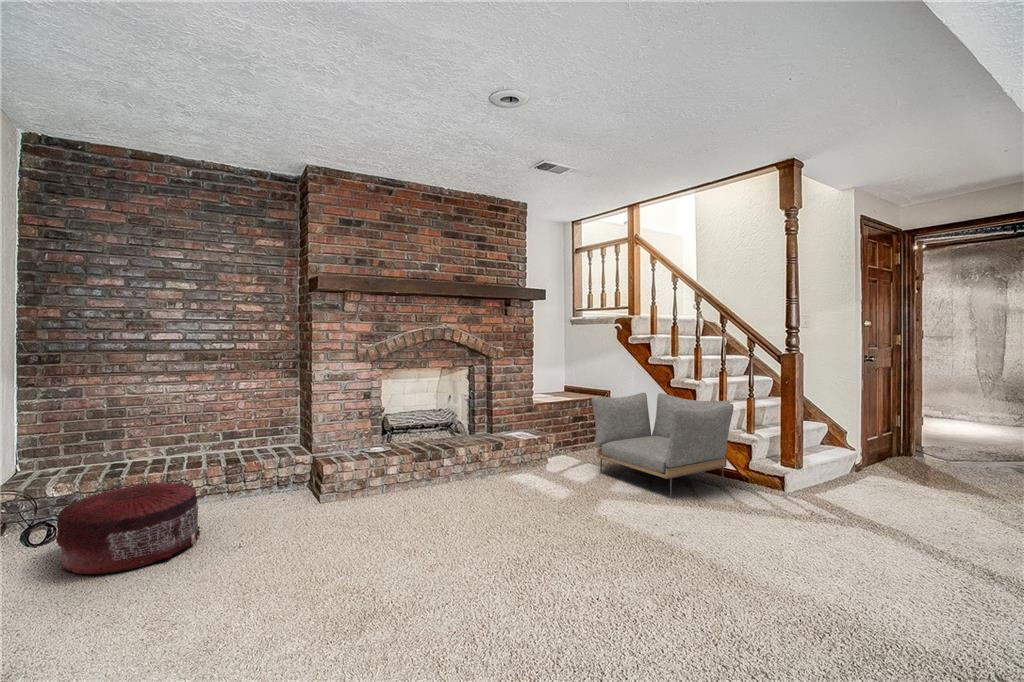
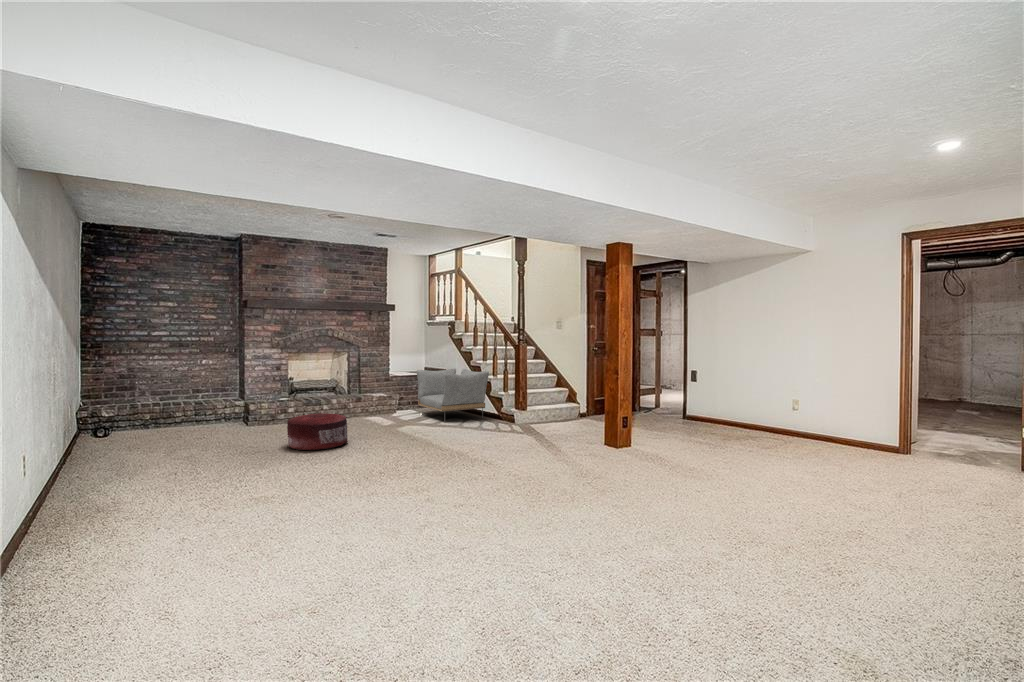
pouf: present [56,482,200,575] -> present [287,413,348,450]

